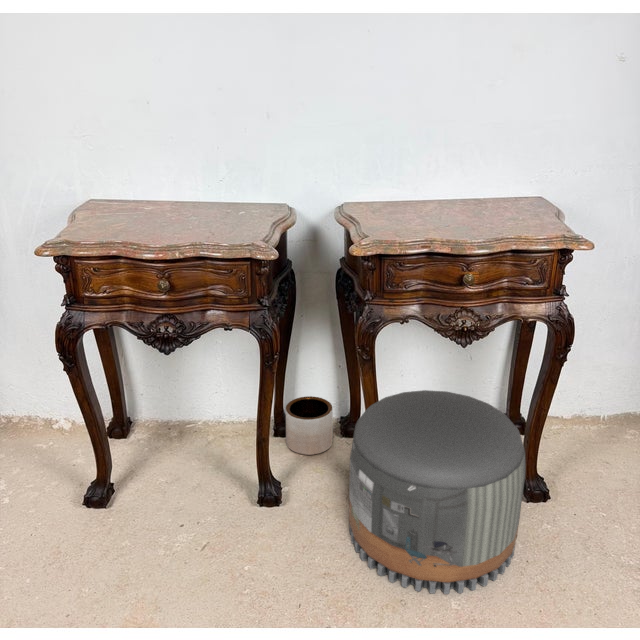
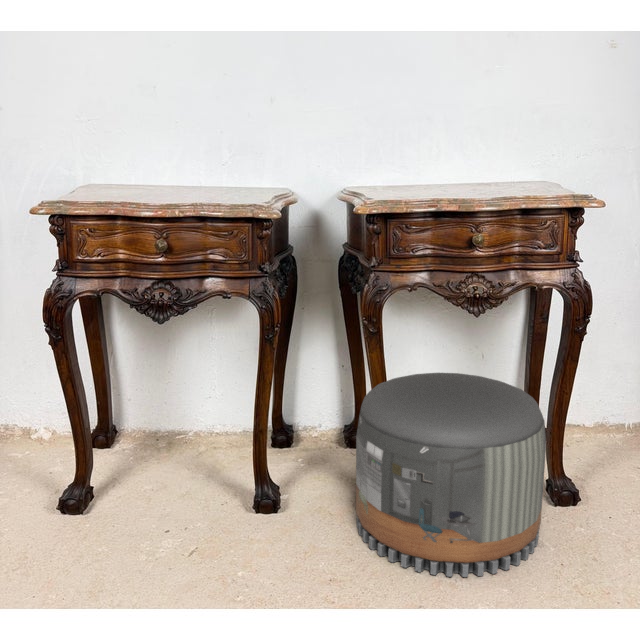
planter: present [286,396,333,455] -> none [285,401,336,461]

